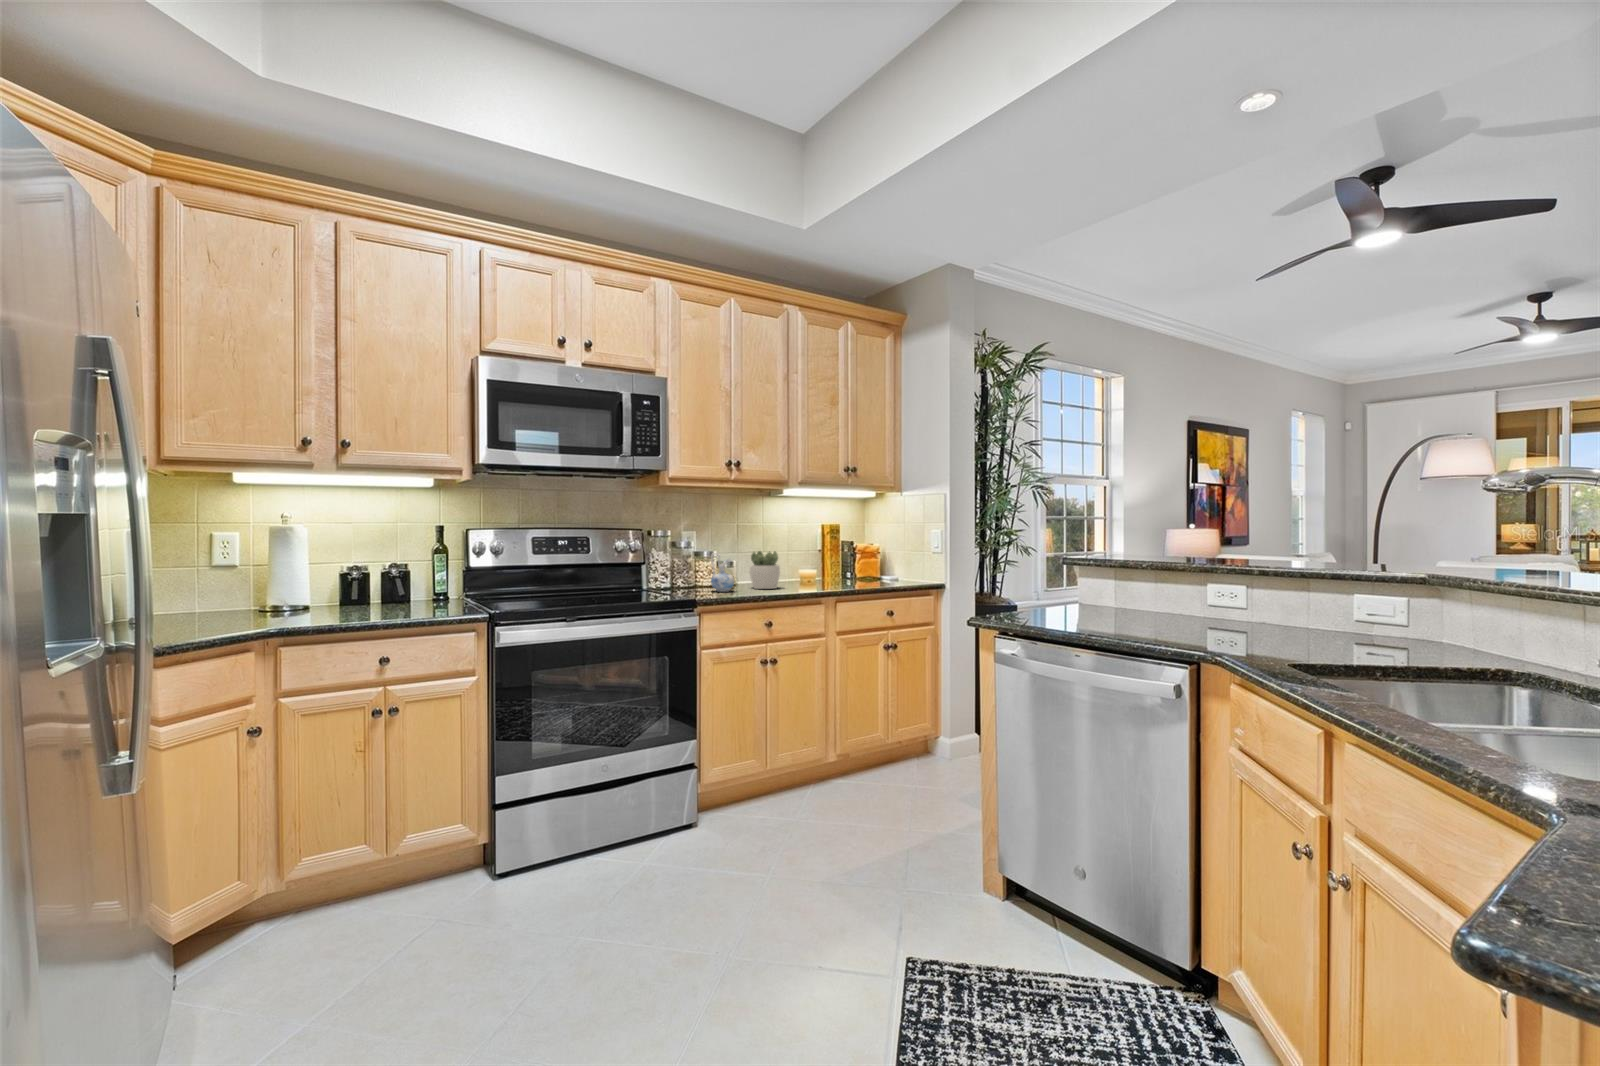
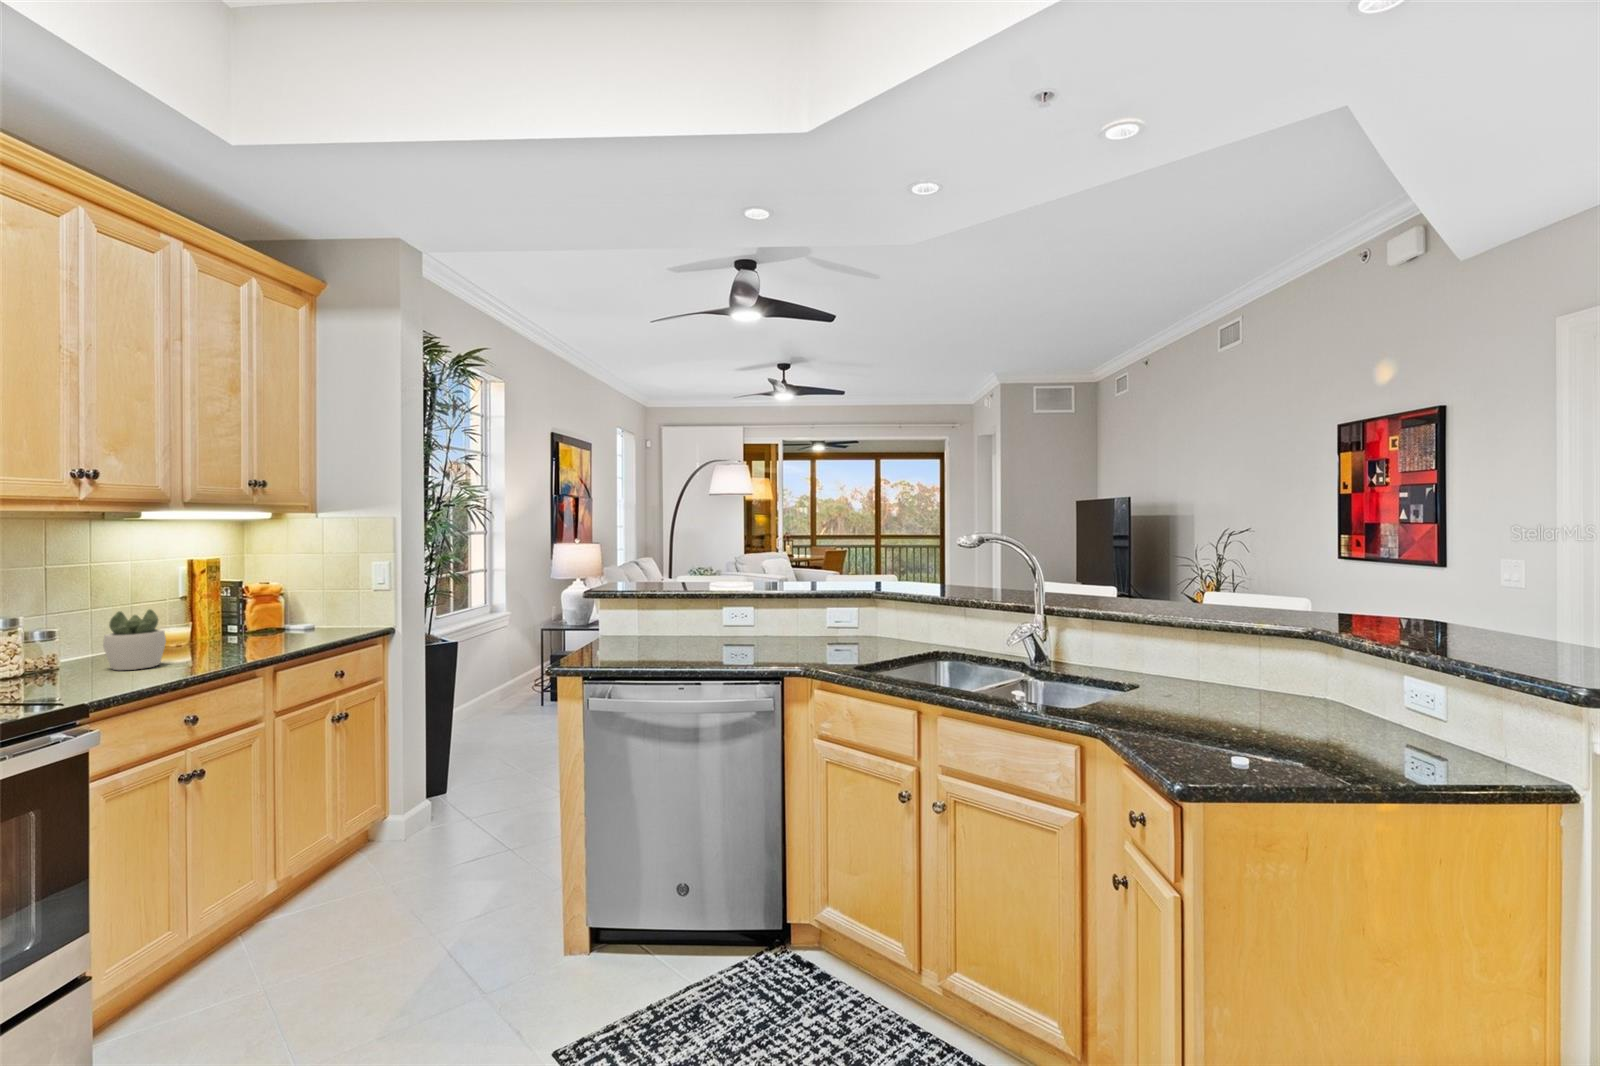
ceramic pitcher: present [711,553,734,592] -> none [47,623,96,685]

